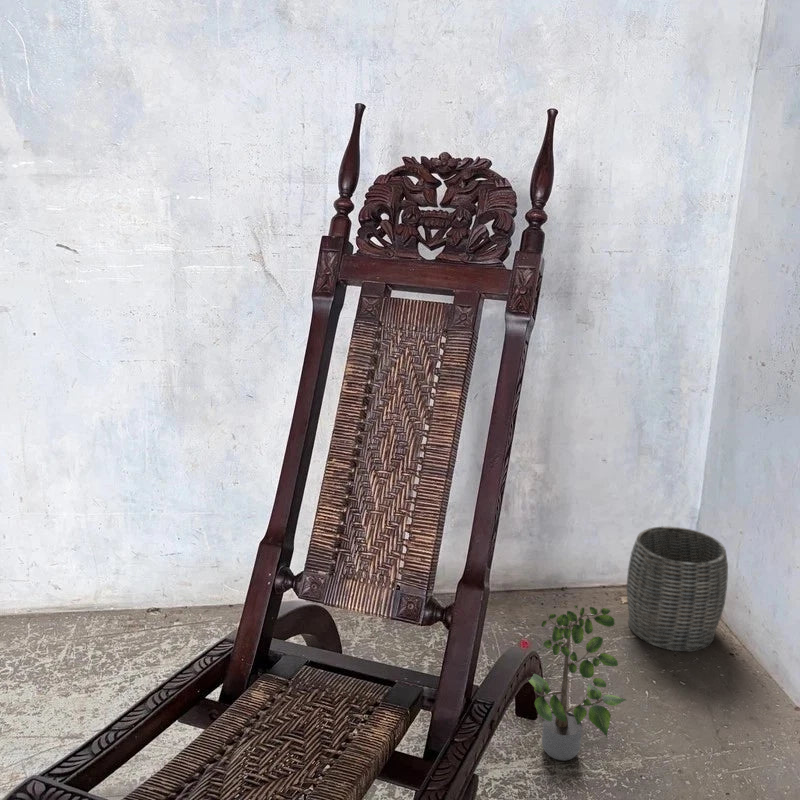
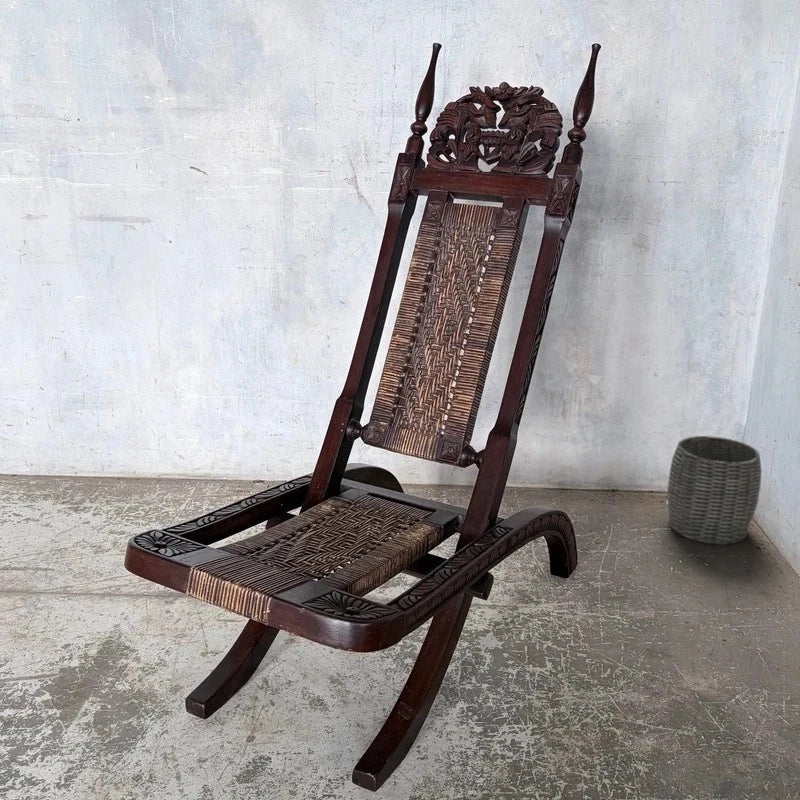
potted plant: present [529,605,625,760] -> none [556,470,642,605]

